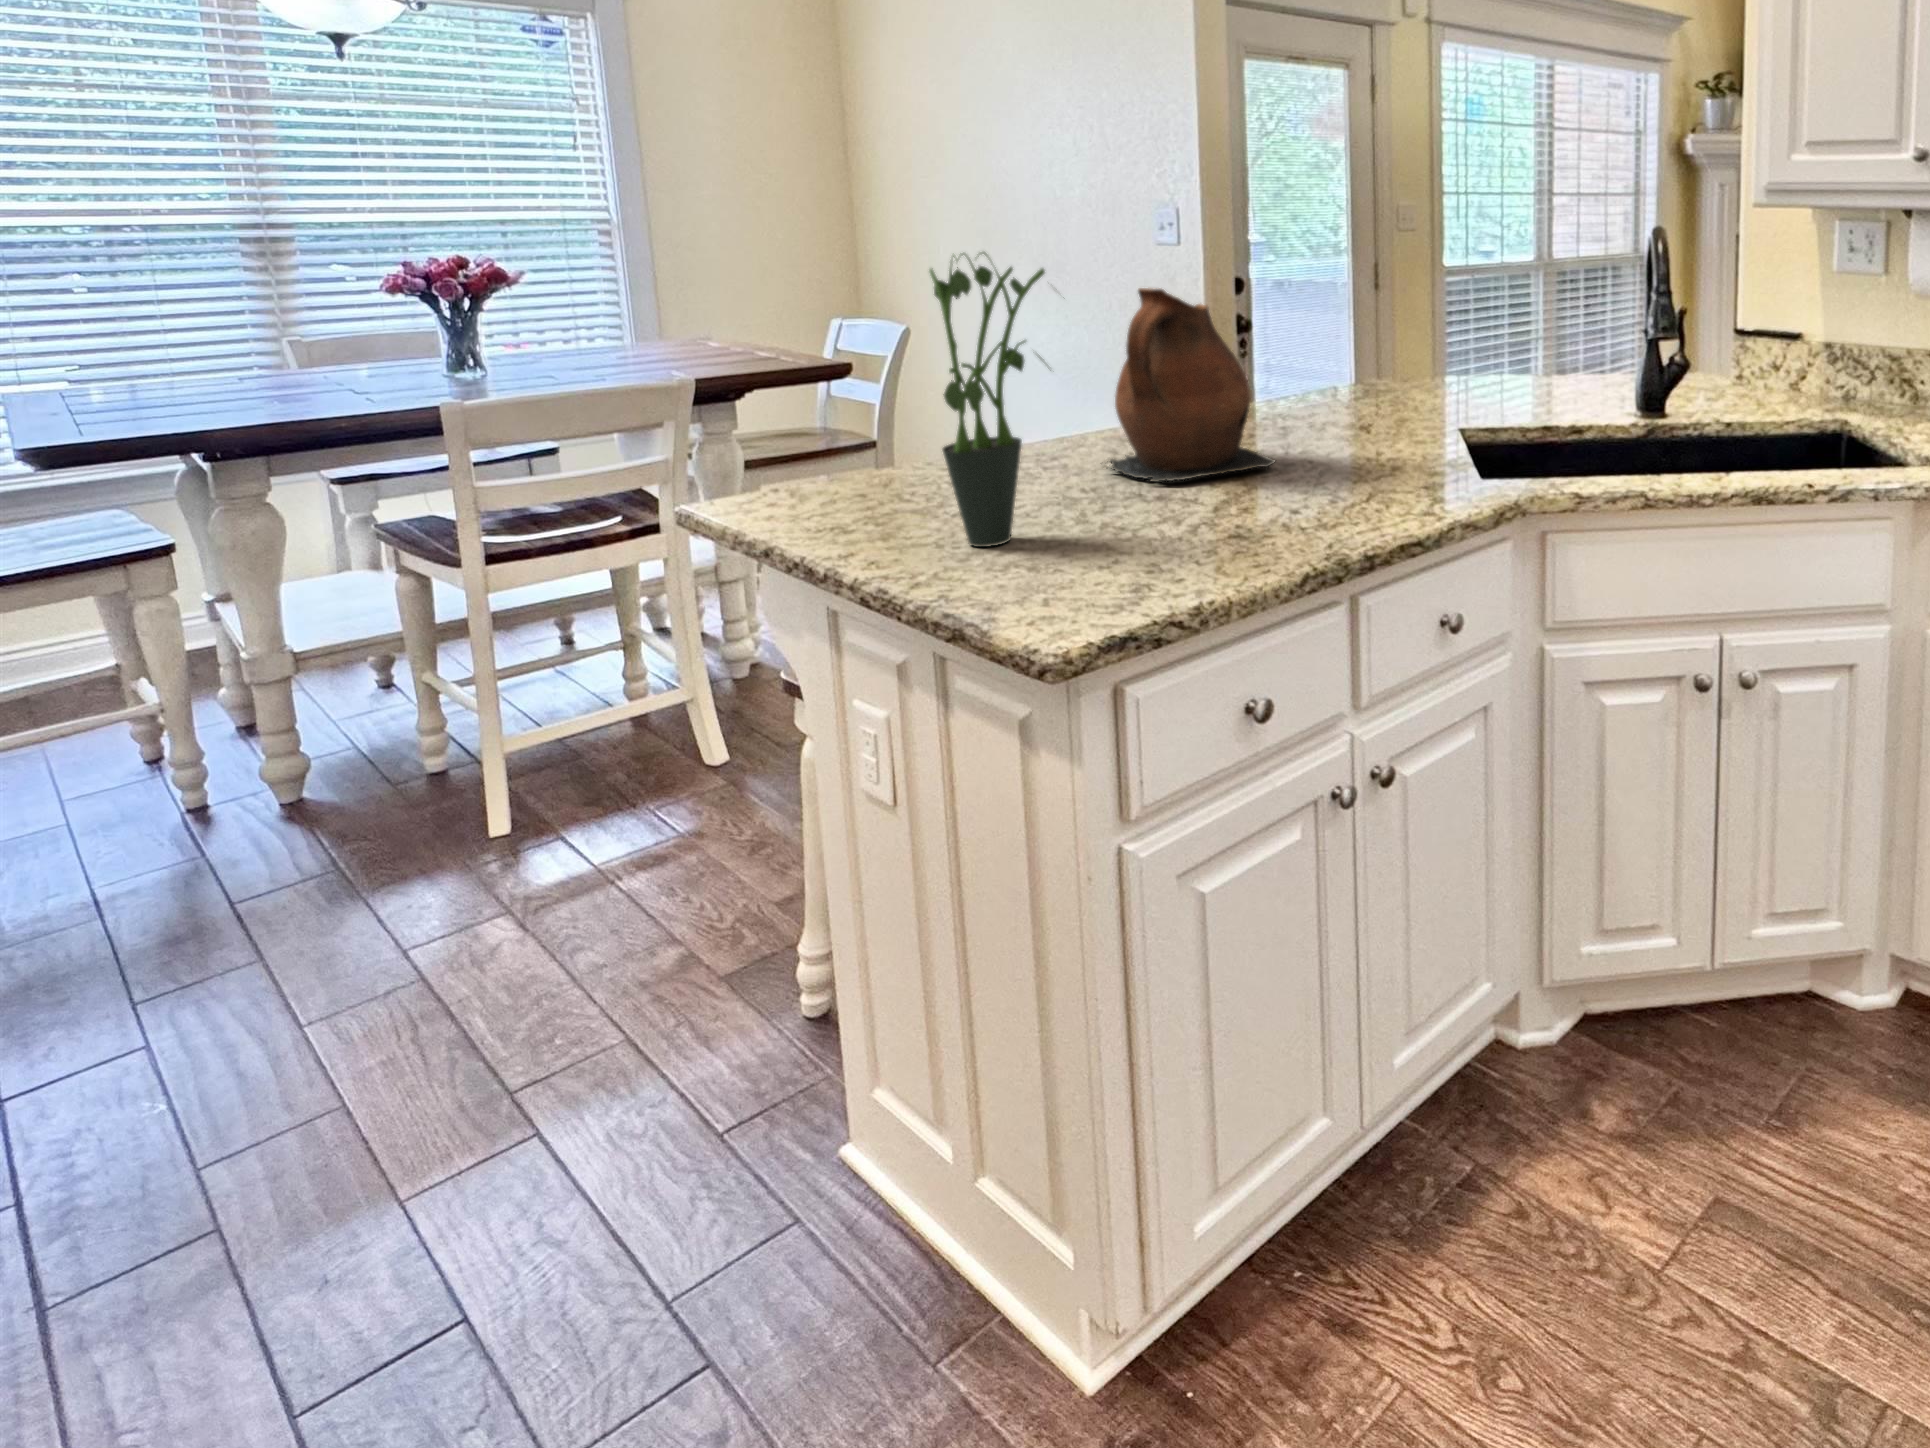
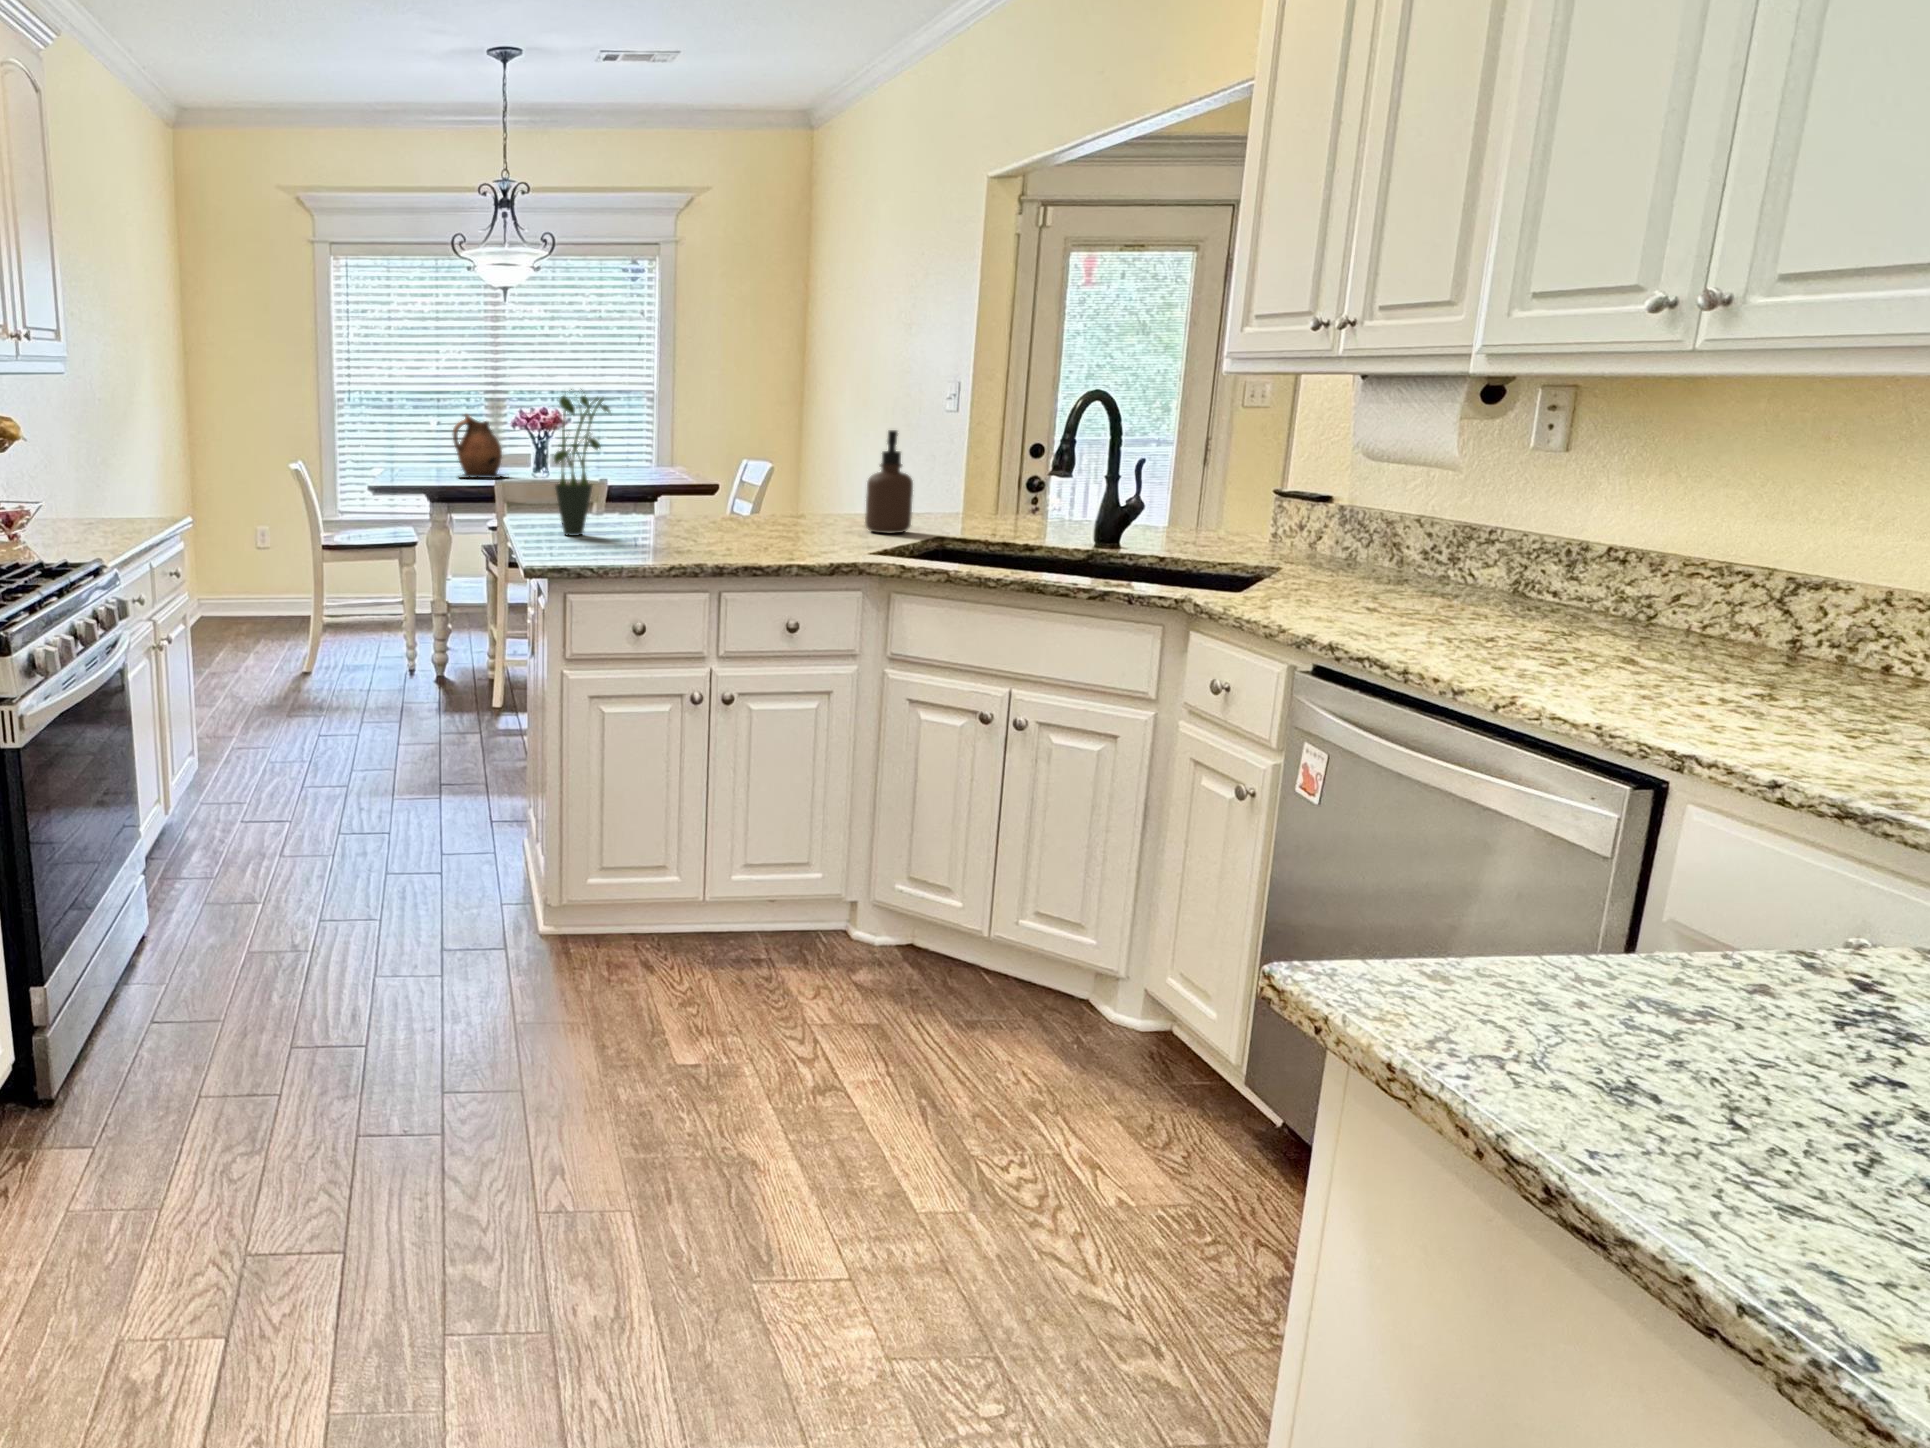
ceramic pitcher: present [1110,288,1275,482] -> present [453,415,503,478]
soap dispenser: none [1361,290,1424,436] -> present [865,430,913,533]

